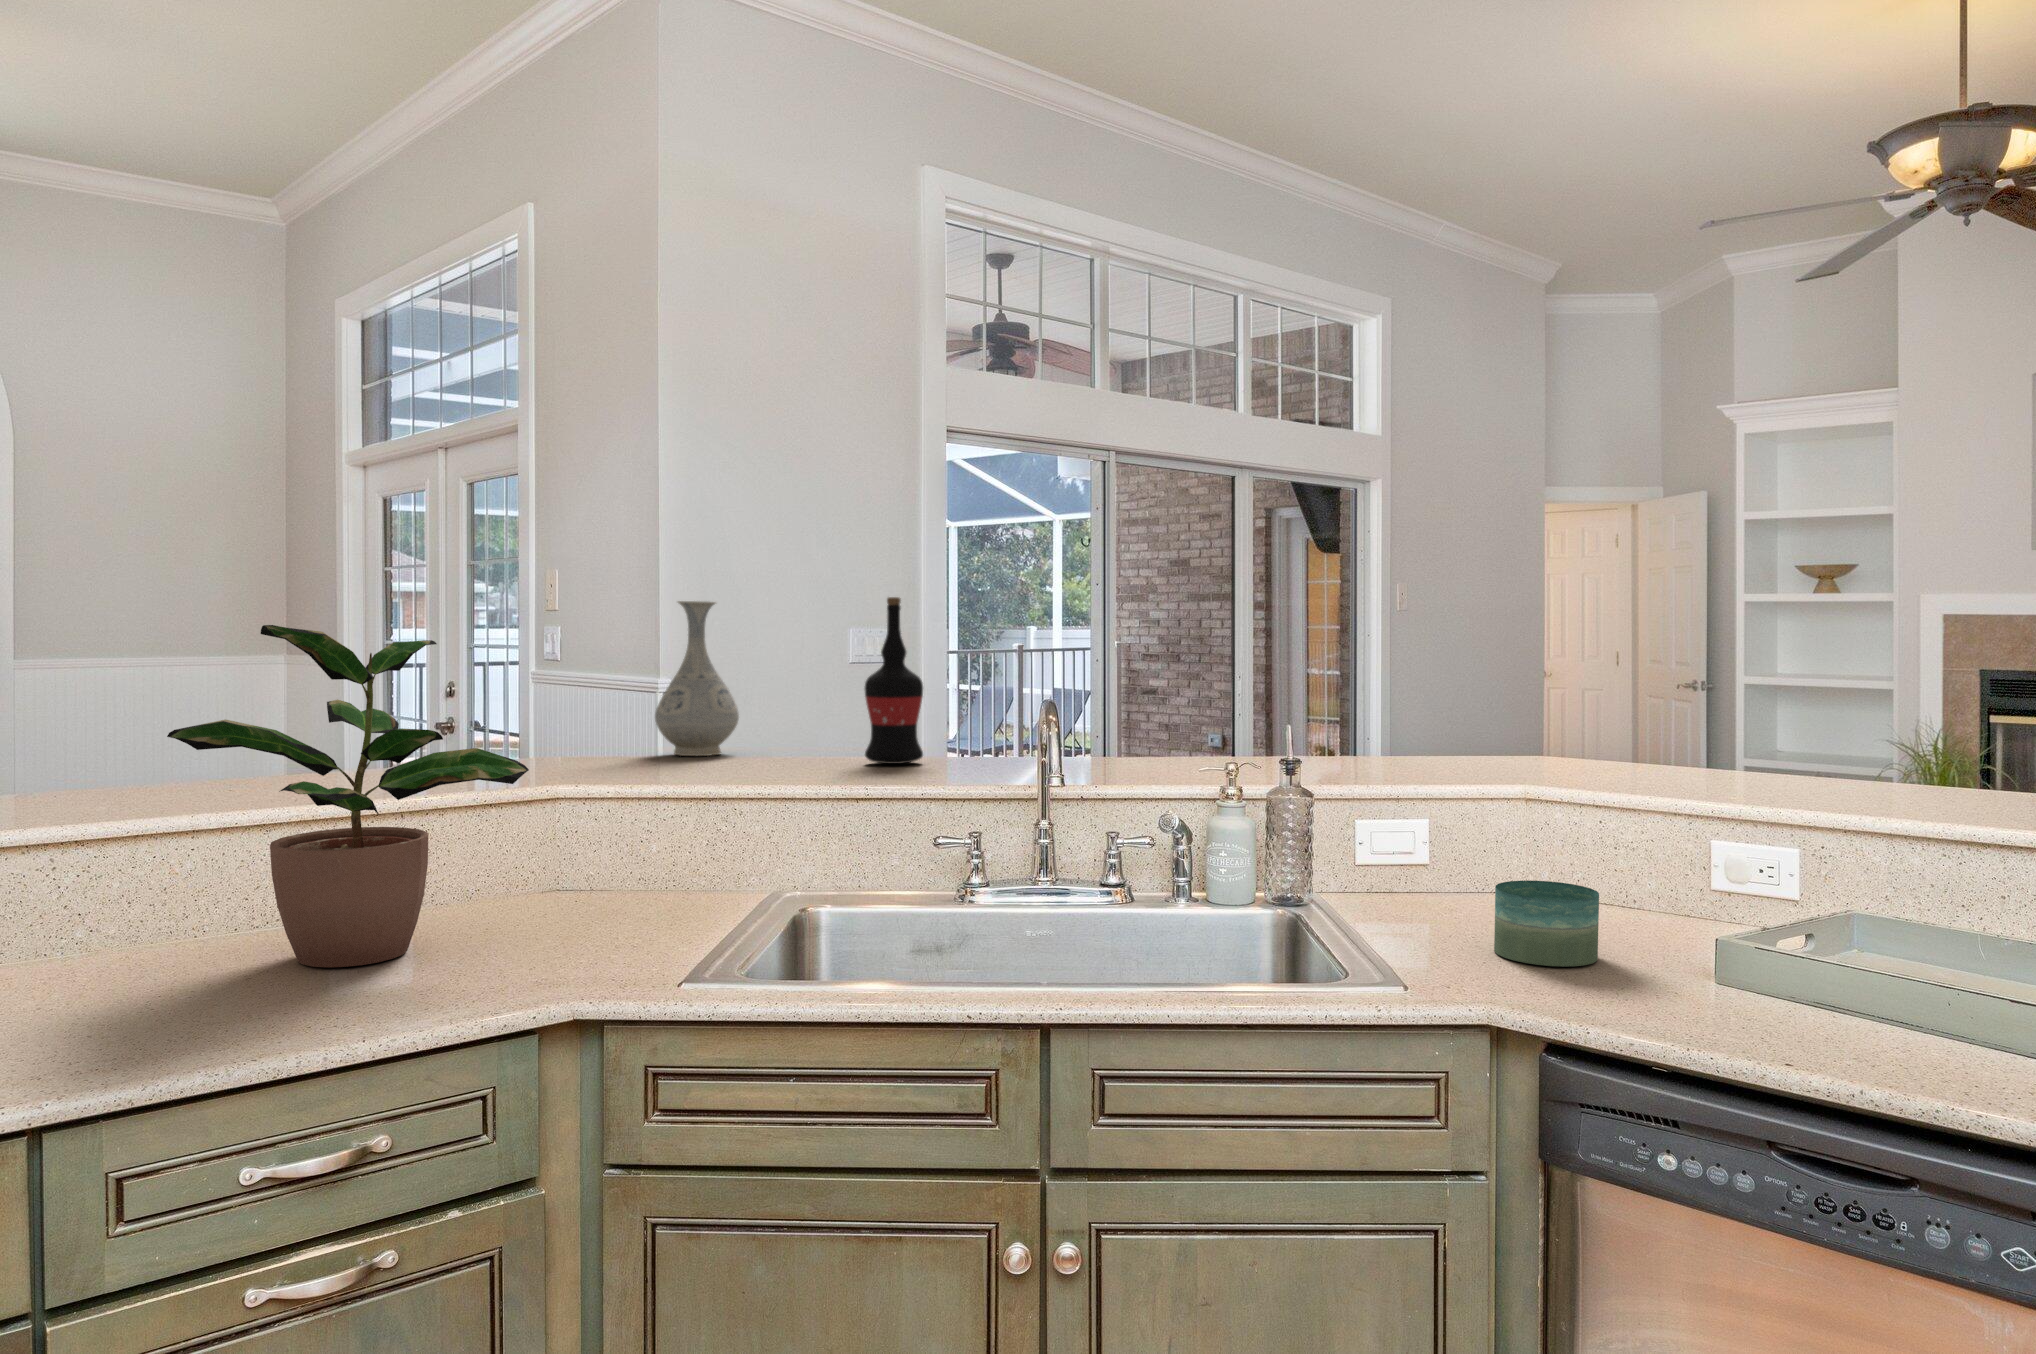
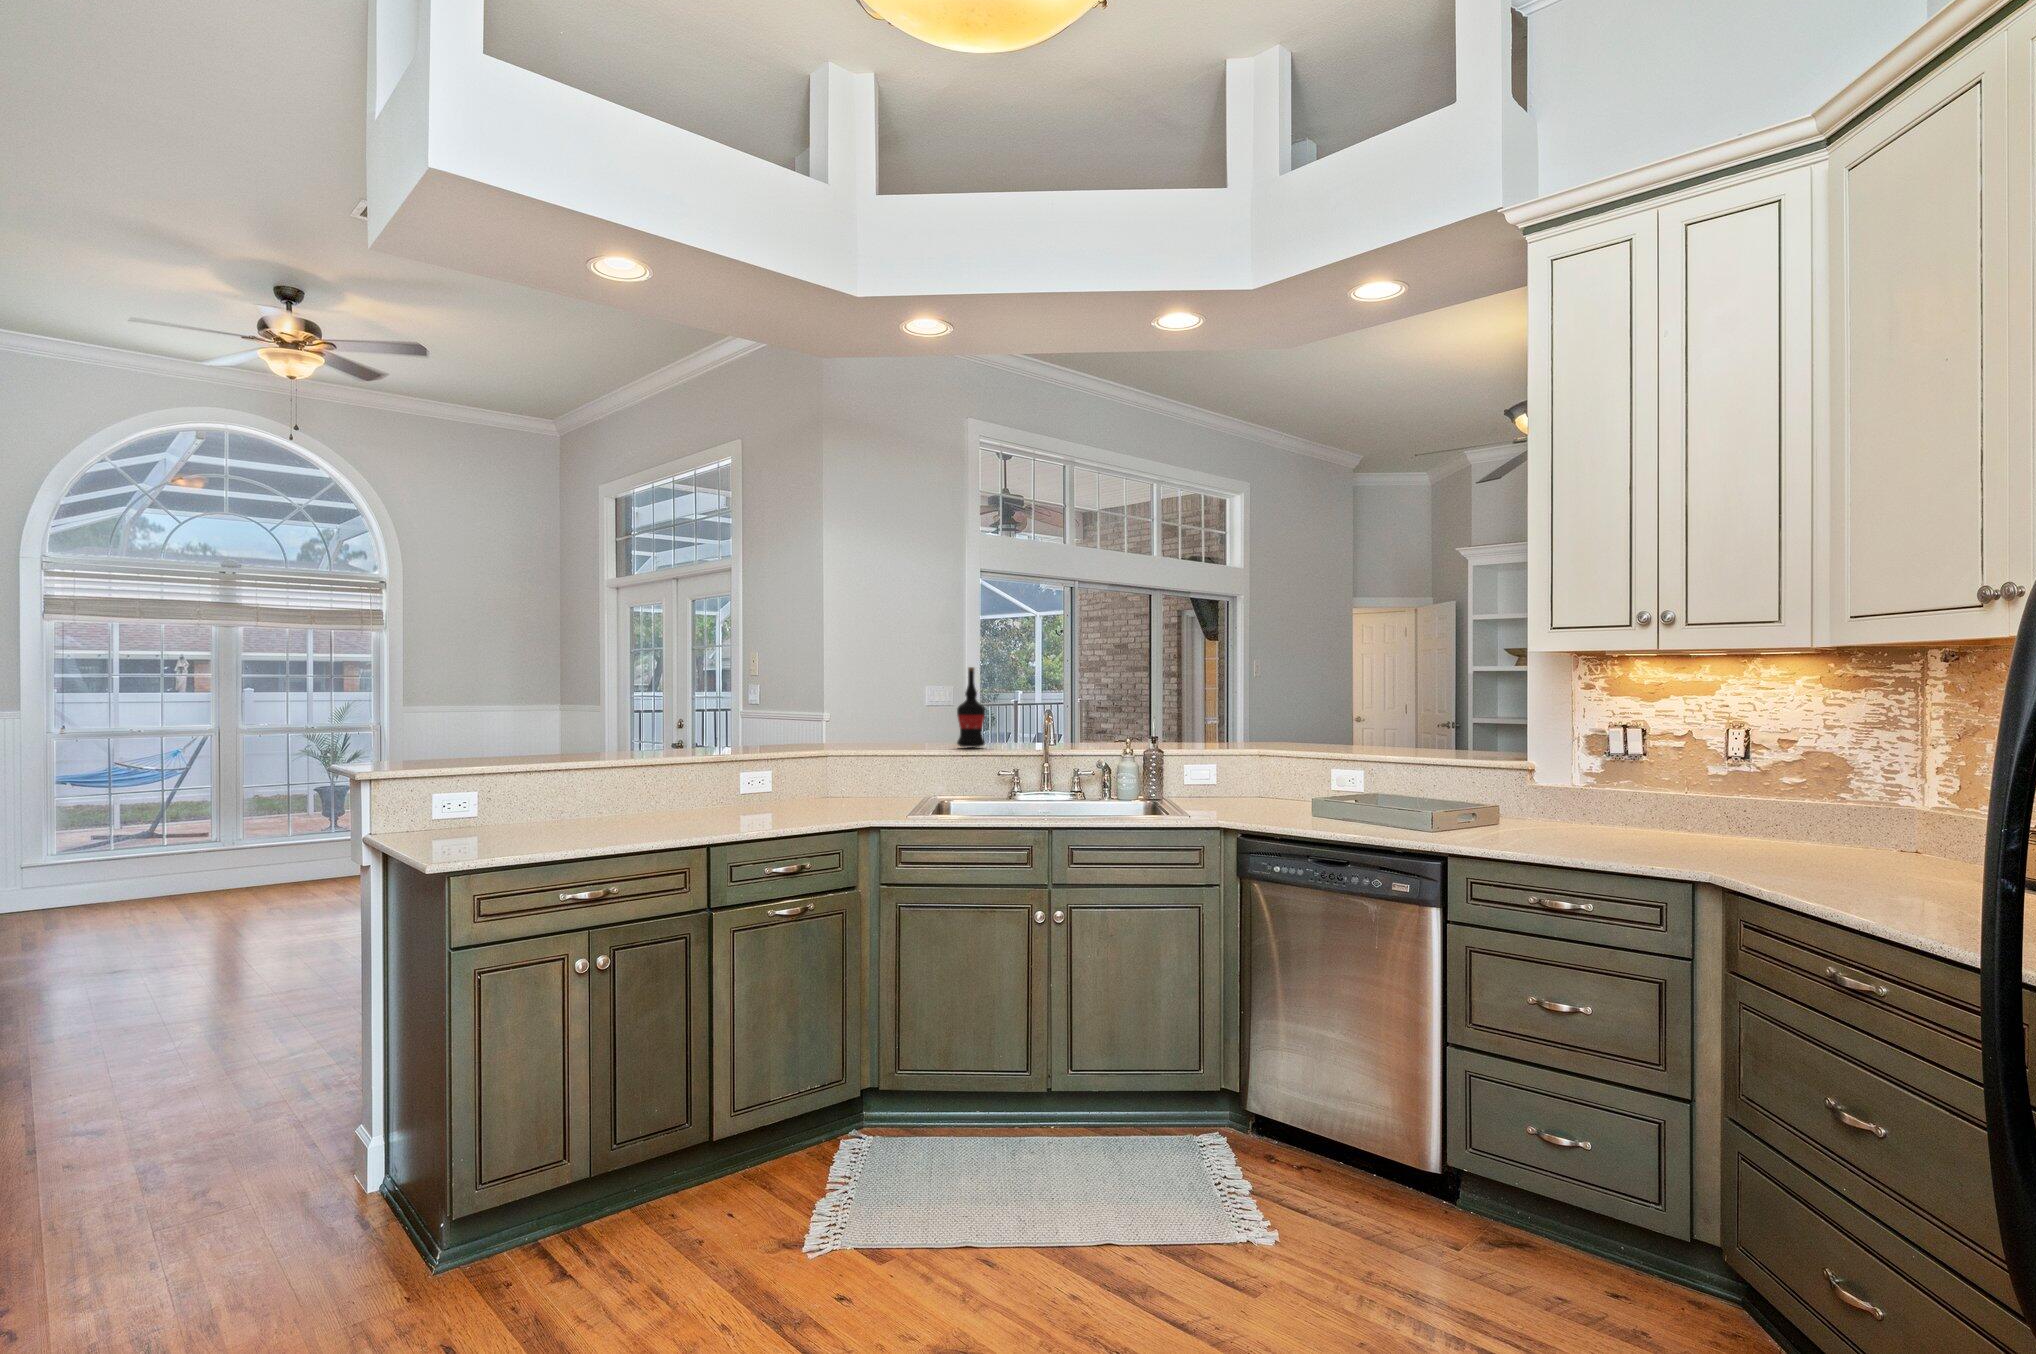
vase: present [655,601,739,756] -> none [848,669,890,746]
potted plant: present [167,625,529,967] -> none [701,676,836,813]
candle: present [1494,880,1599,966] -> none [1233,783,1273,814]

